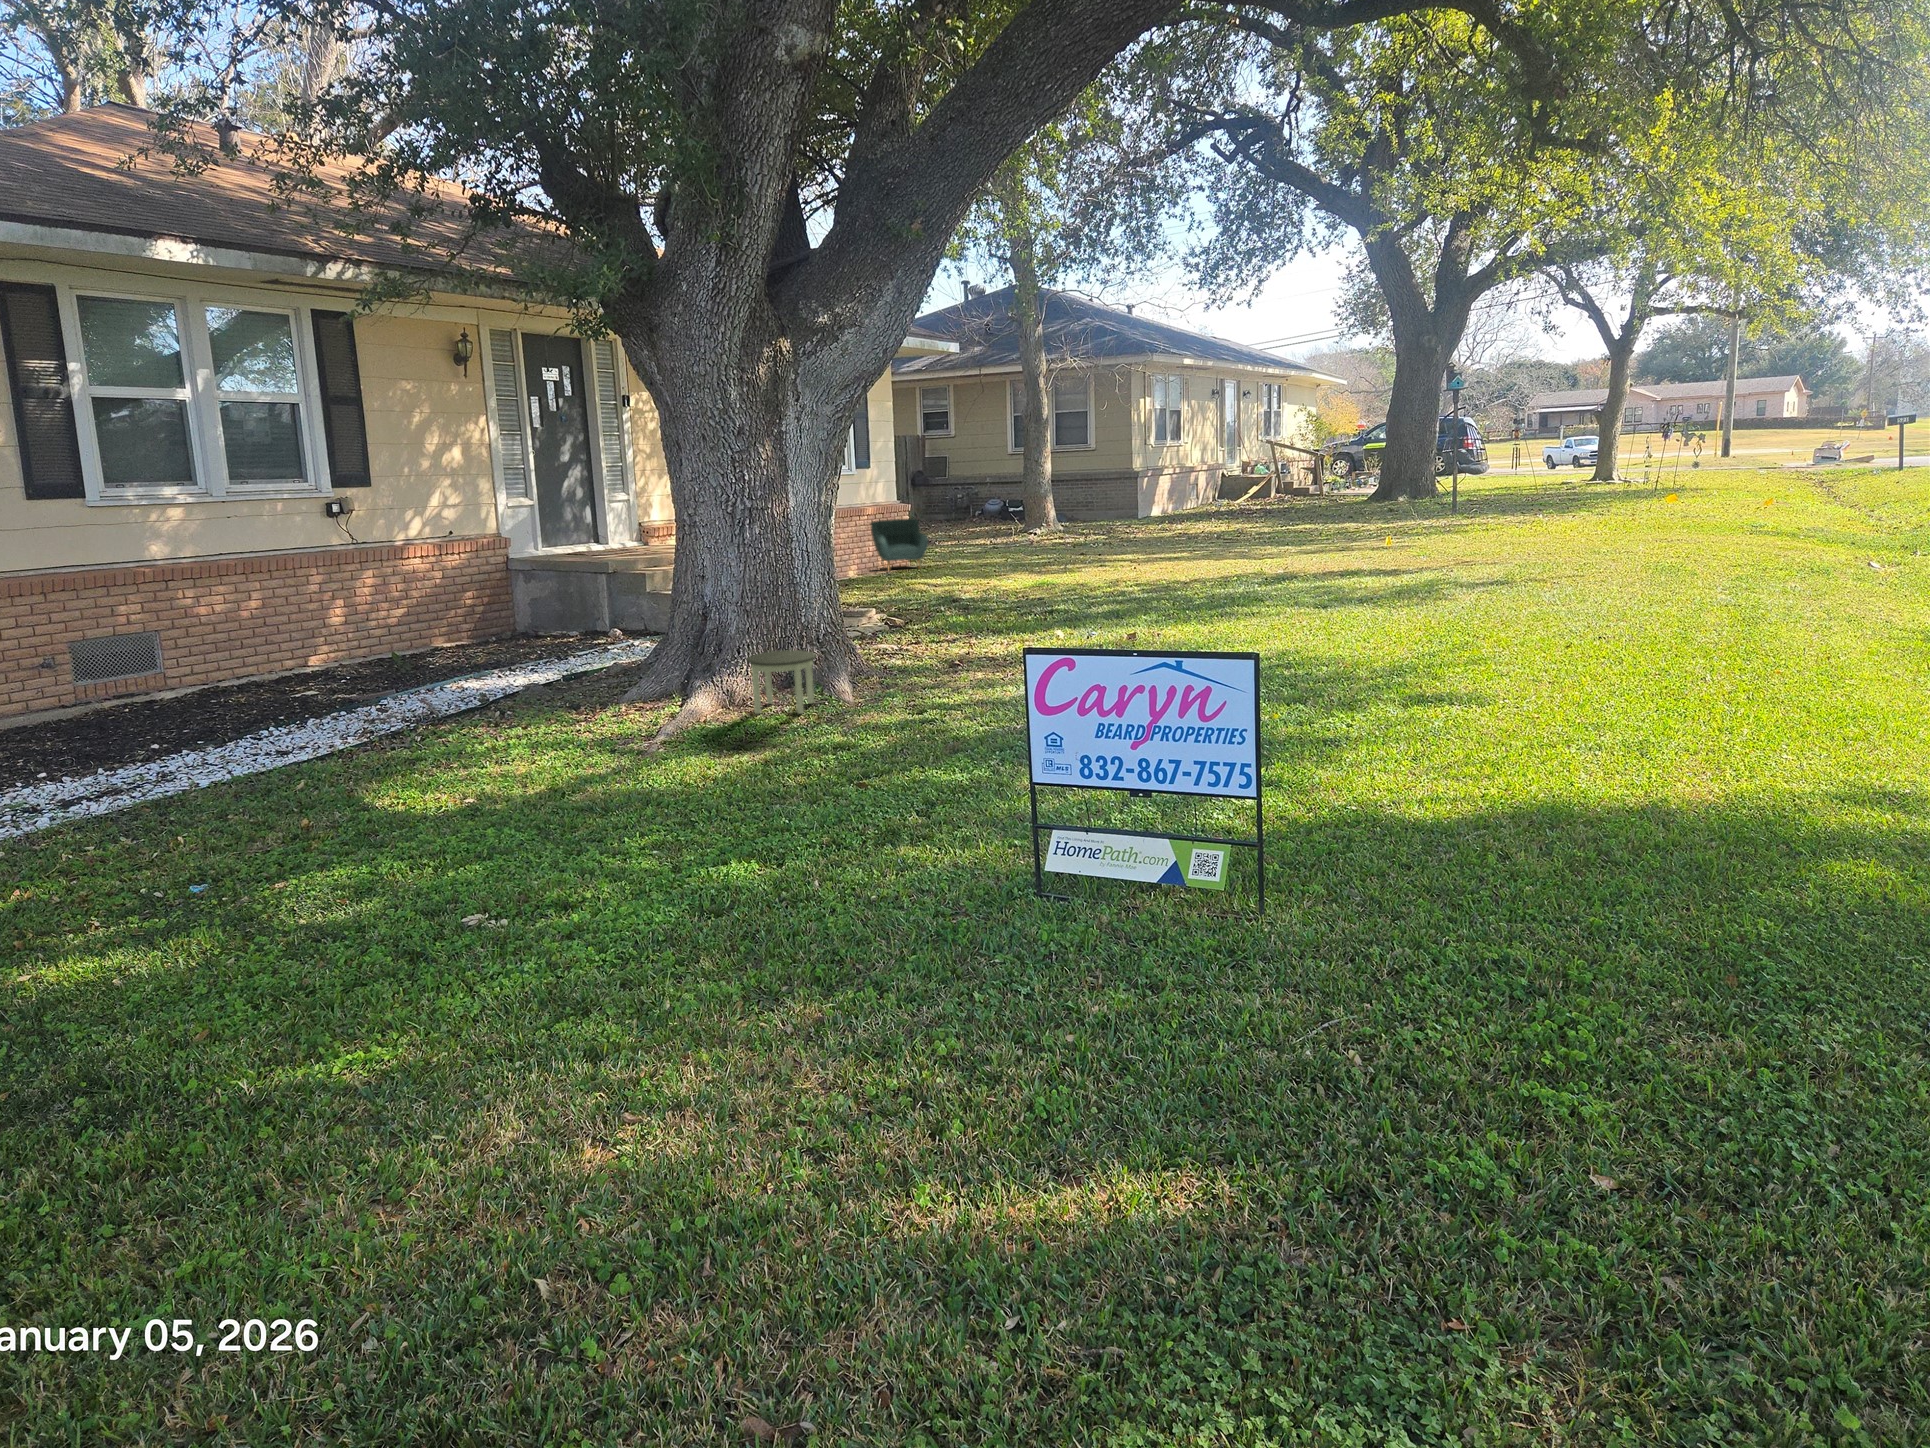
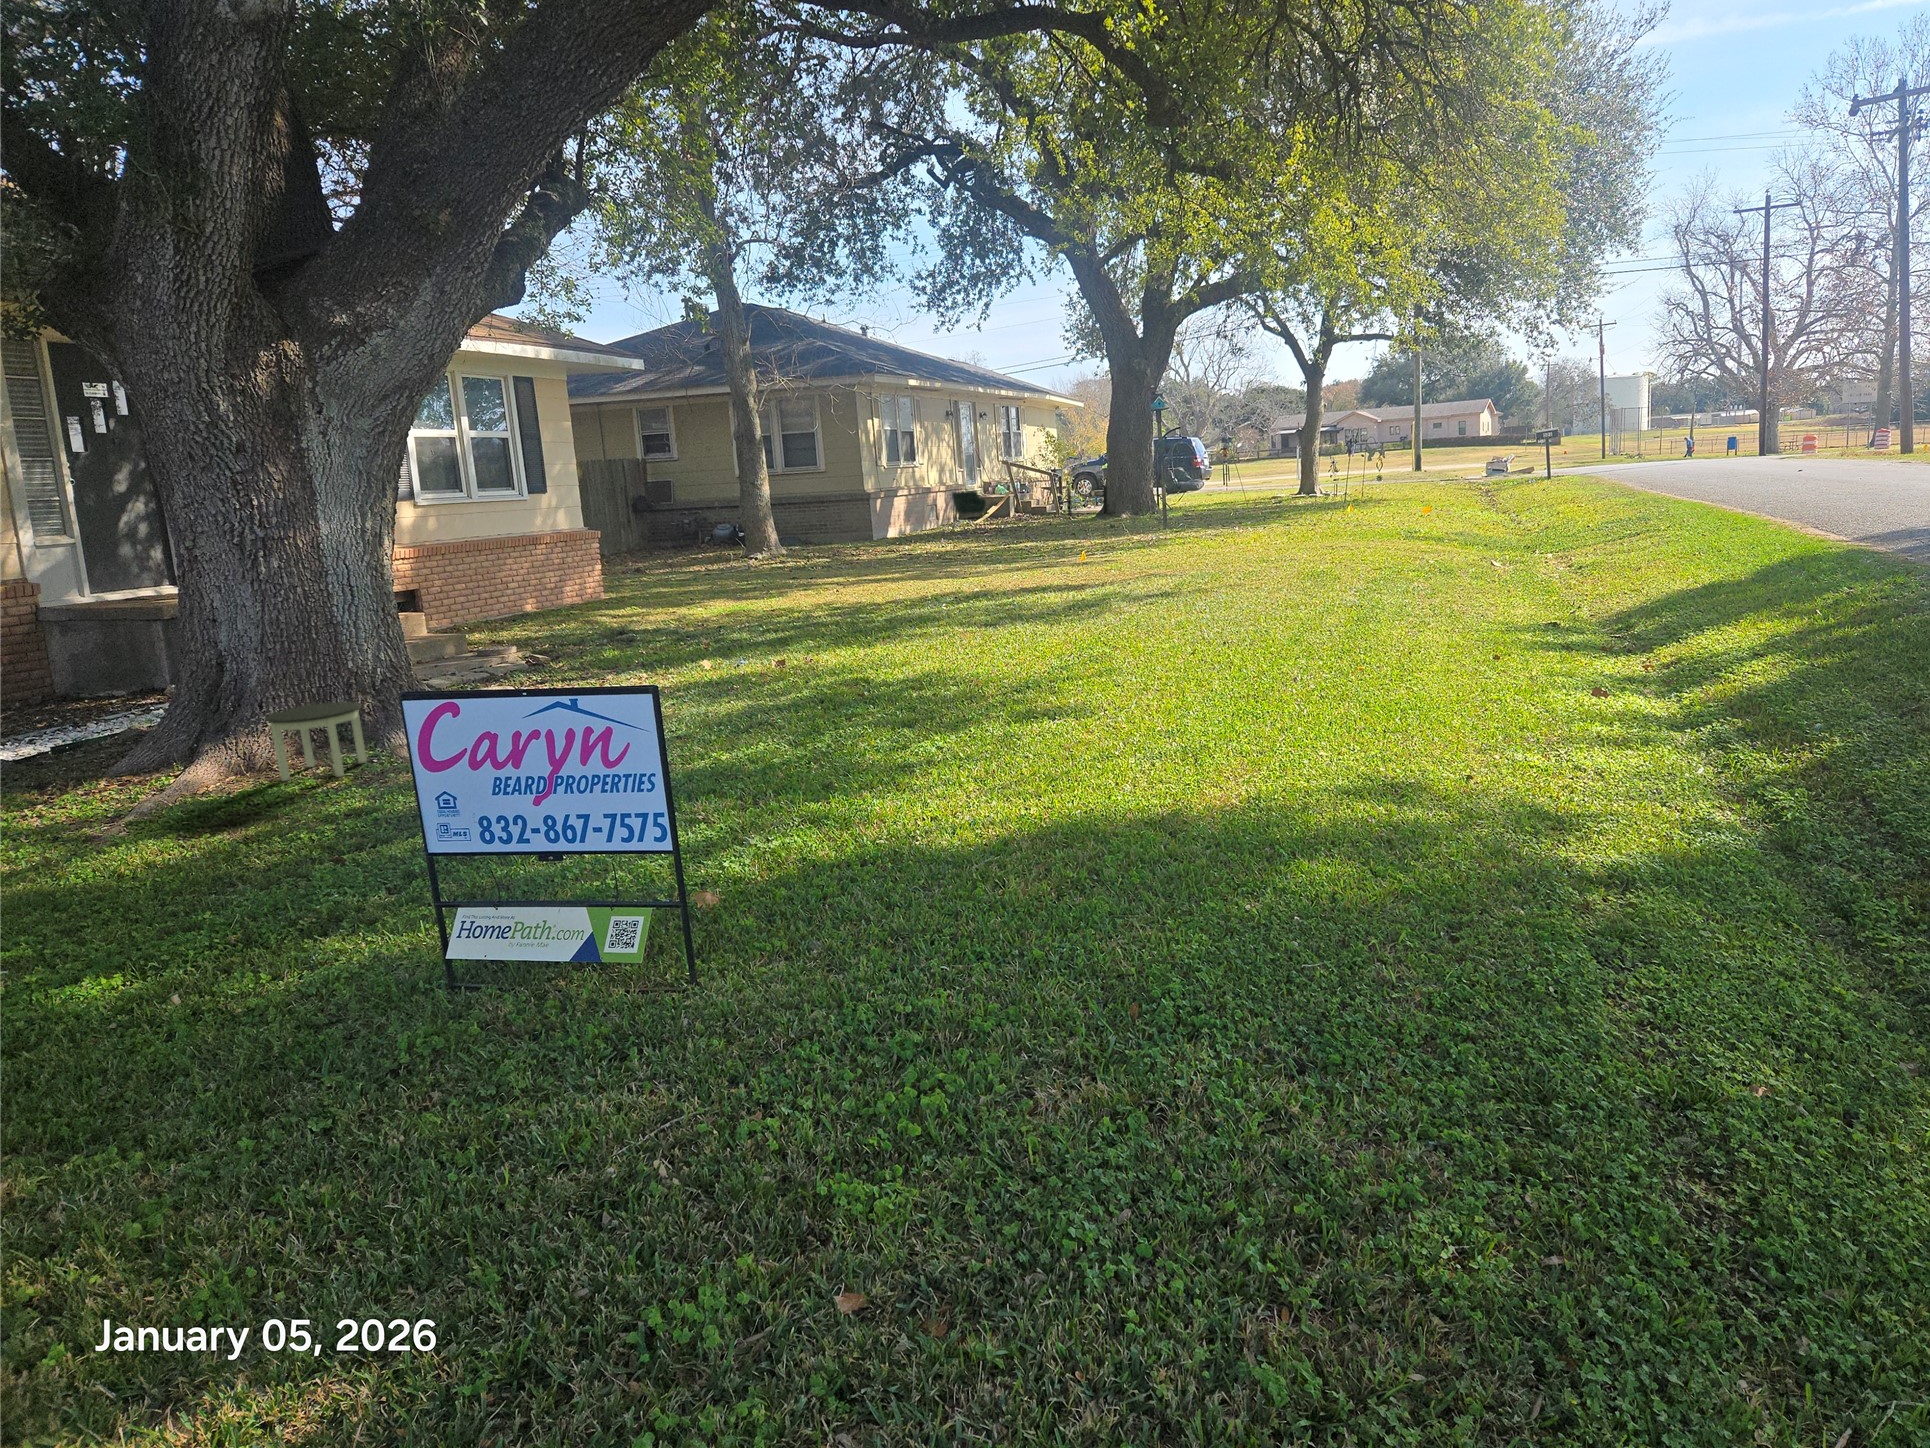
bench: none [1338,467,1384,500] -> present [1067,485,1108,516]
armchair: present [871,518,928,569] -> present [952,491,986,516]

